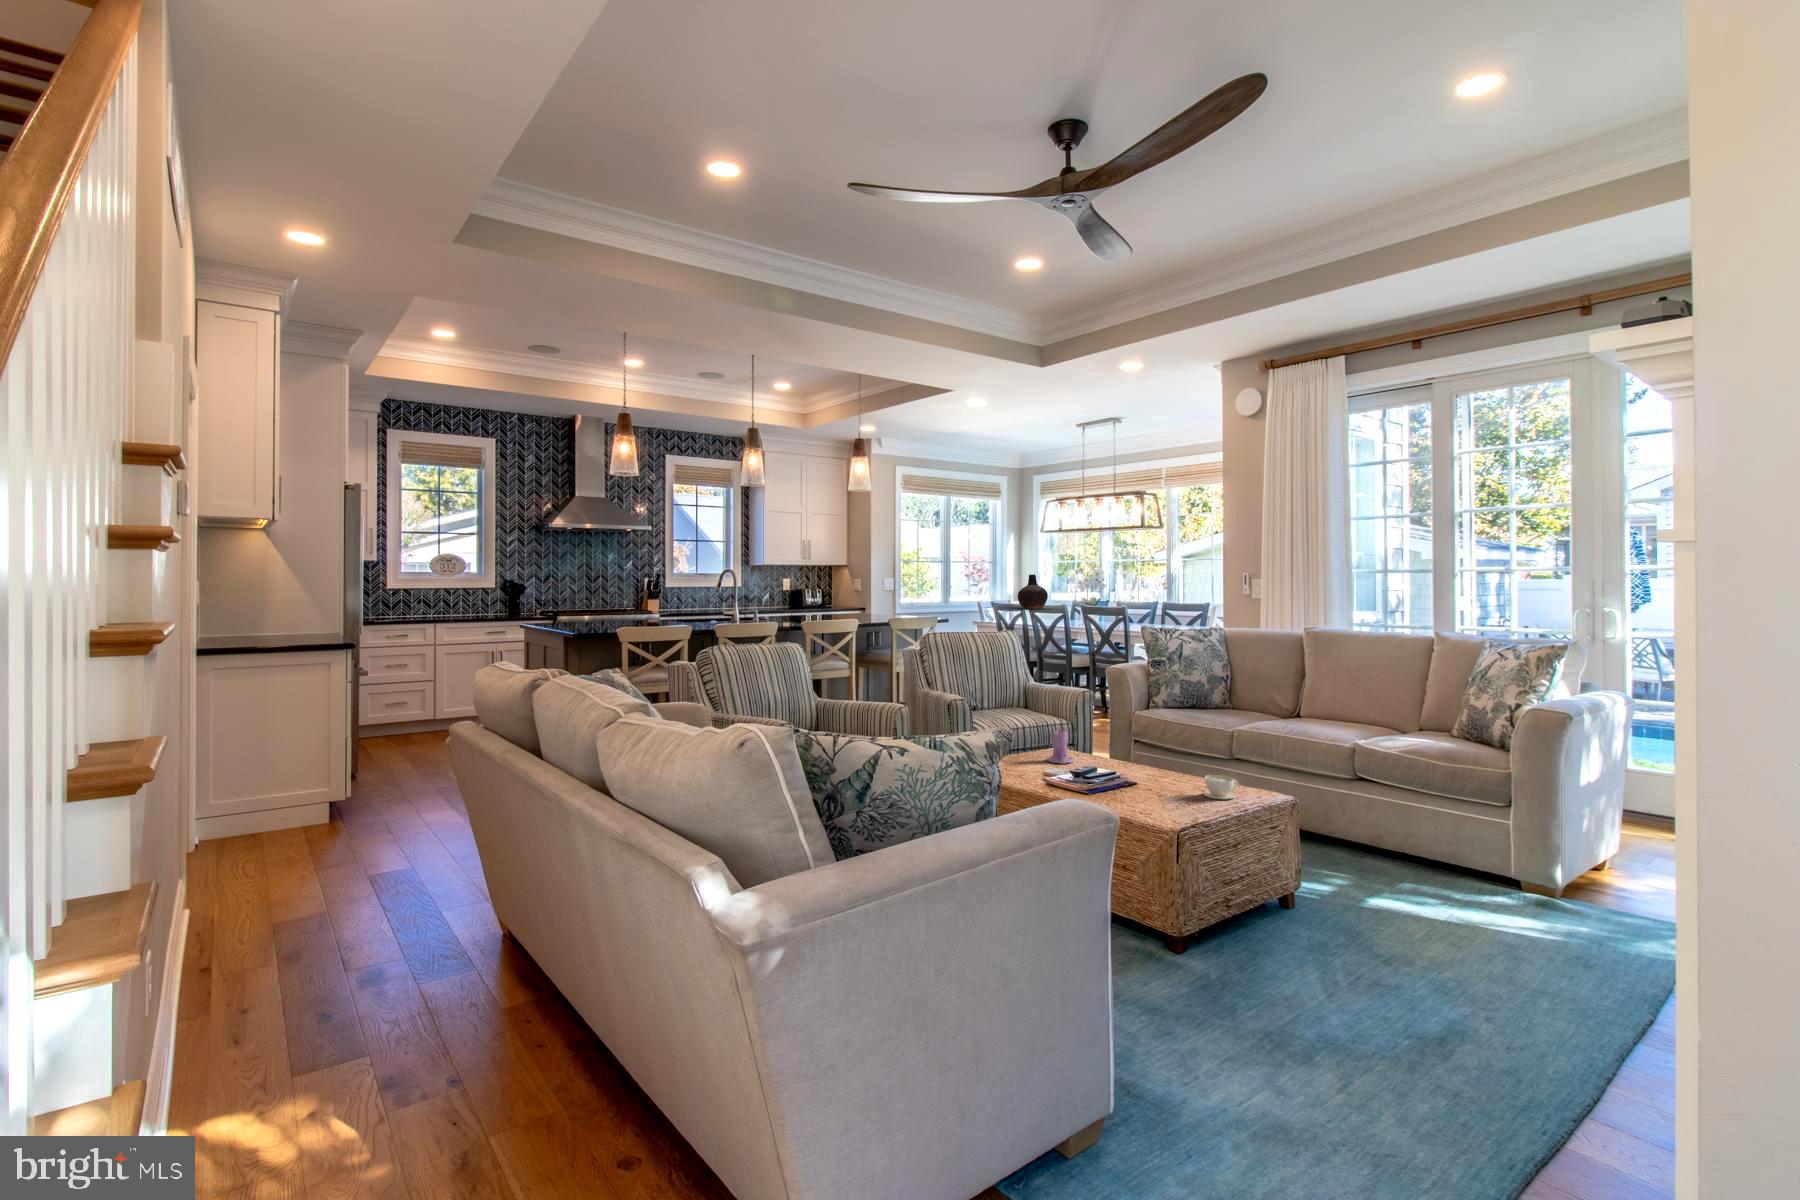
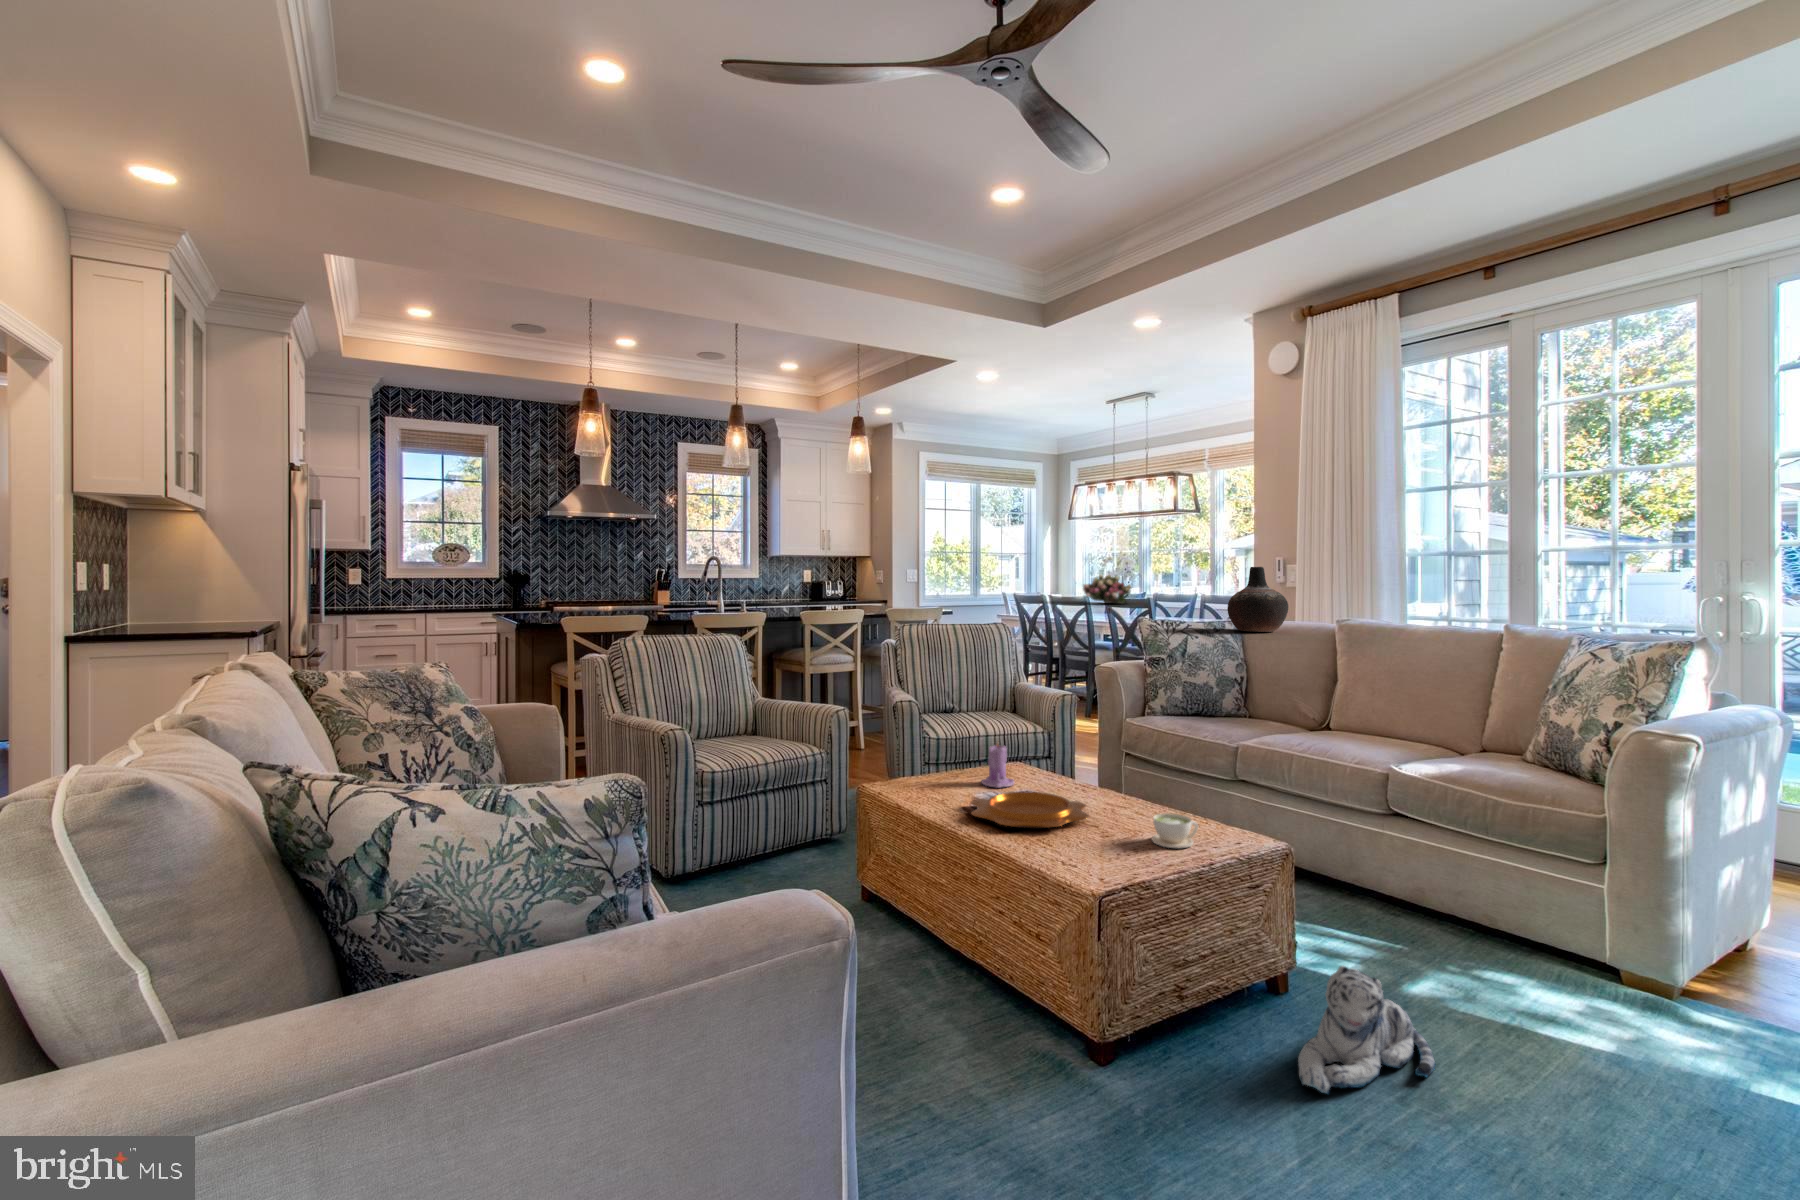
vase: present [1018,574,1048,609] -> present [1227,567,1288,632]
flower arrangement: none [1058,586,1102,612] -> present [1083,575,1131,604]
decorative bowl: none [1053,764,1151,790] -> present [971,791,1089,828]
plush toy: none [1323,873,1414,960] -> present [1298,966,1435,1094]

